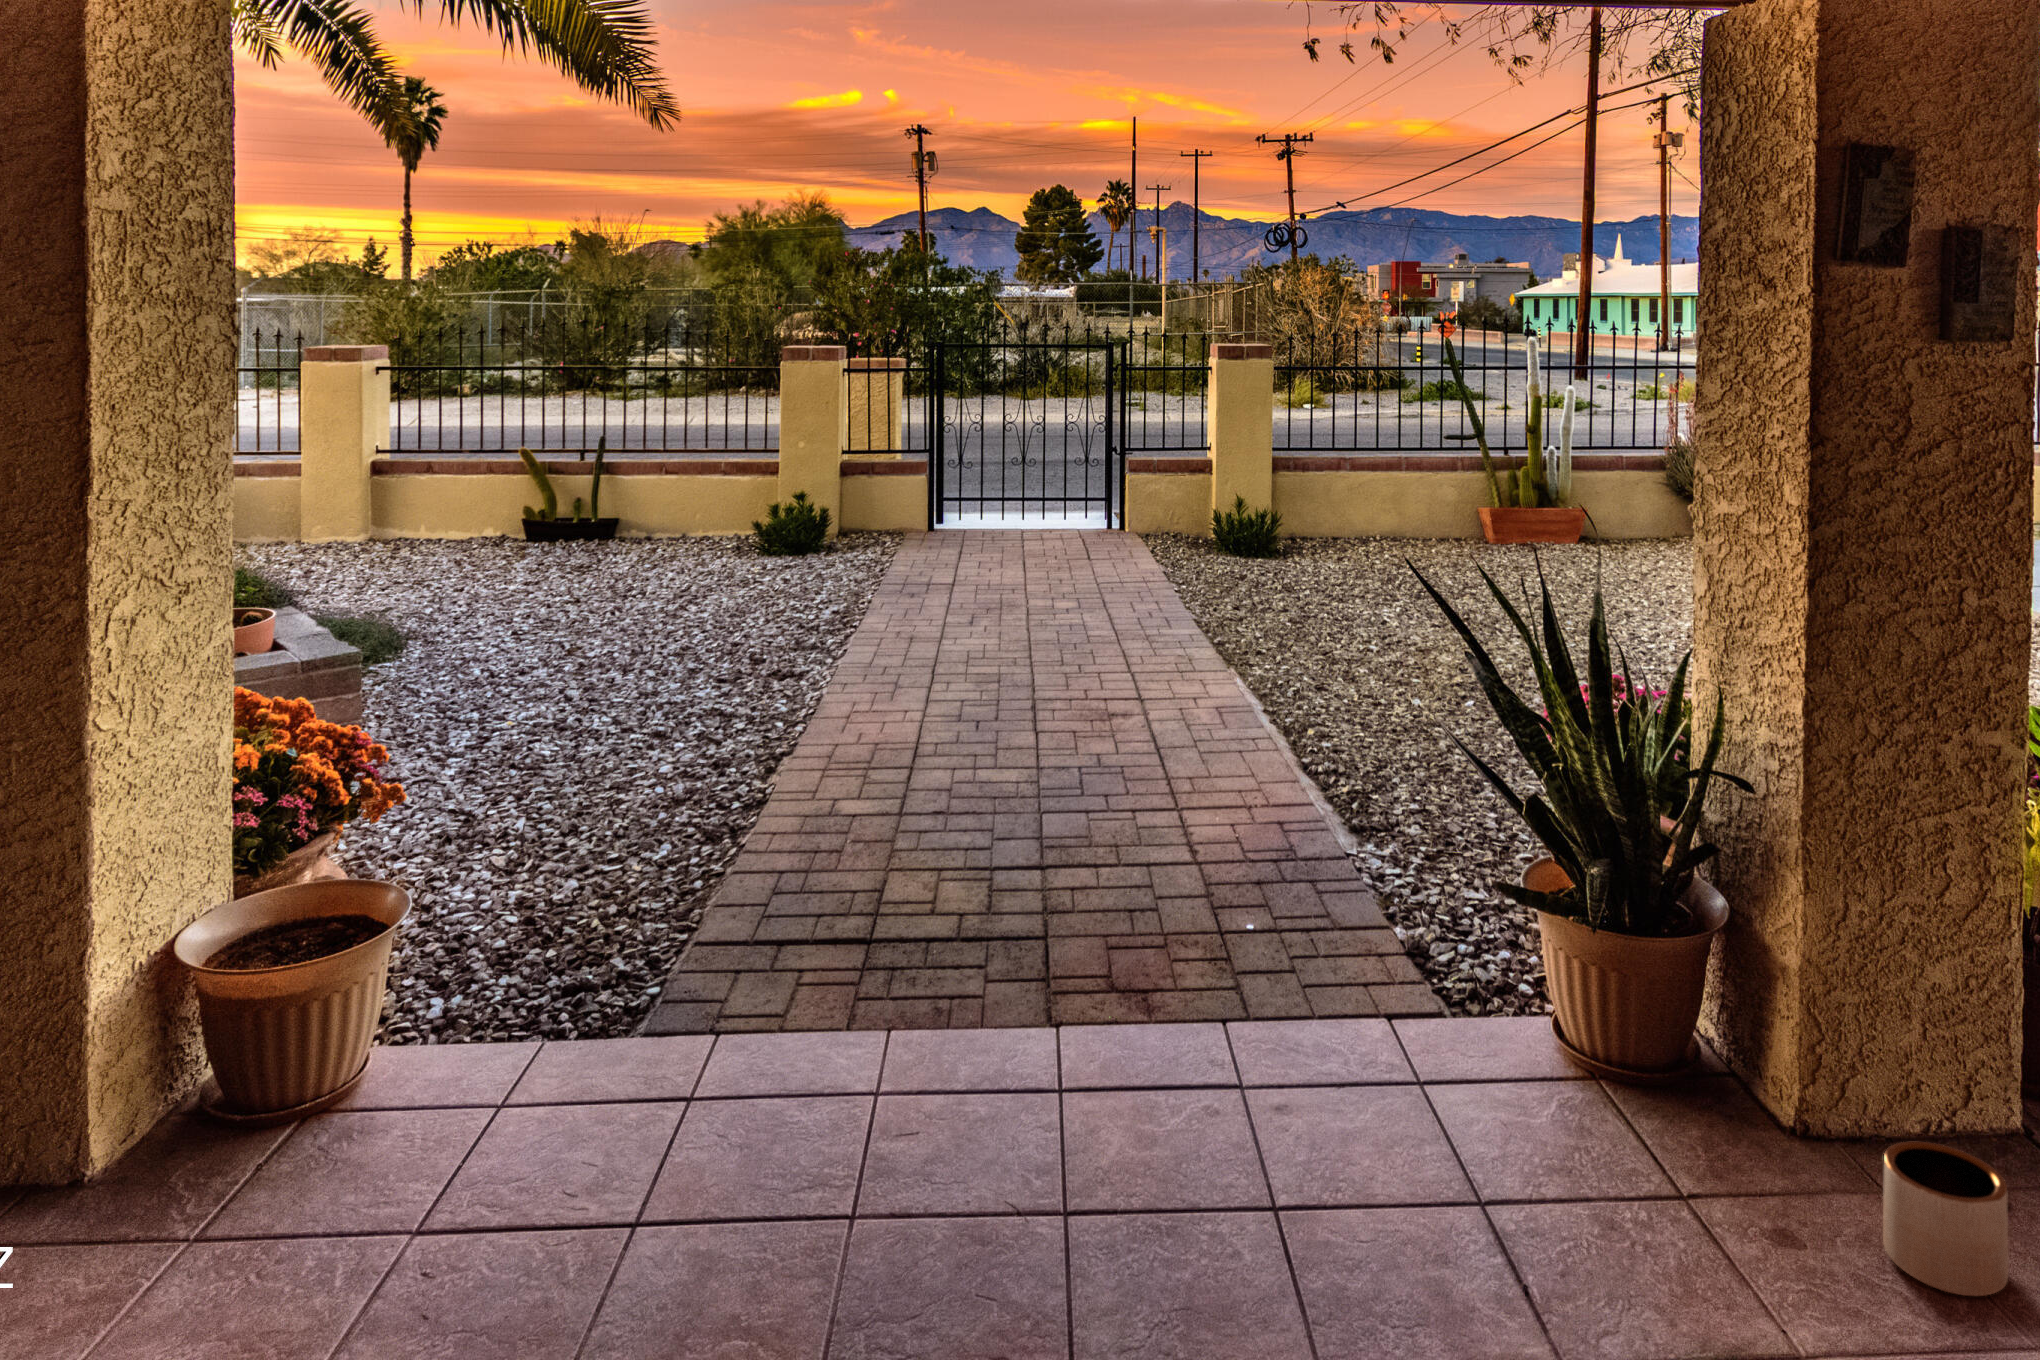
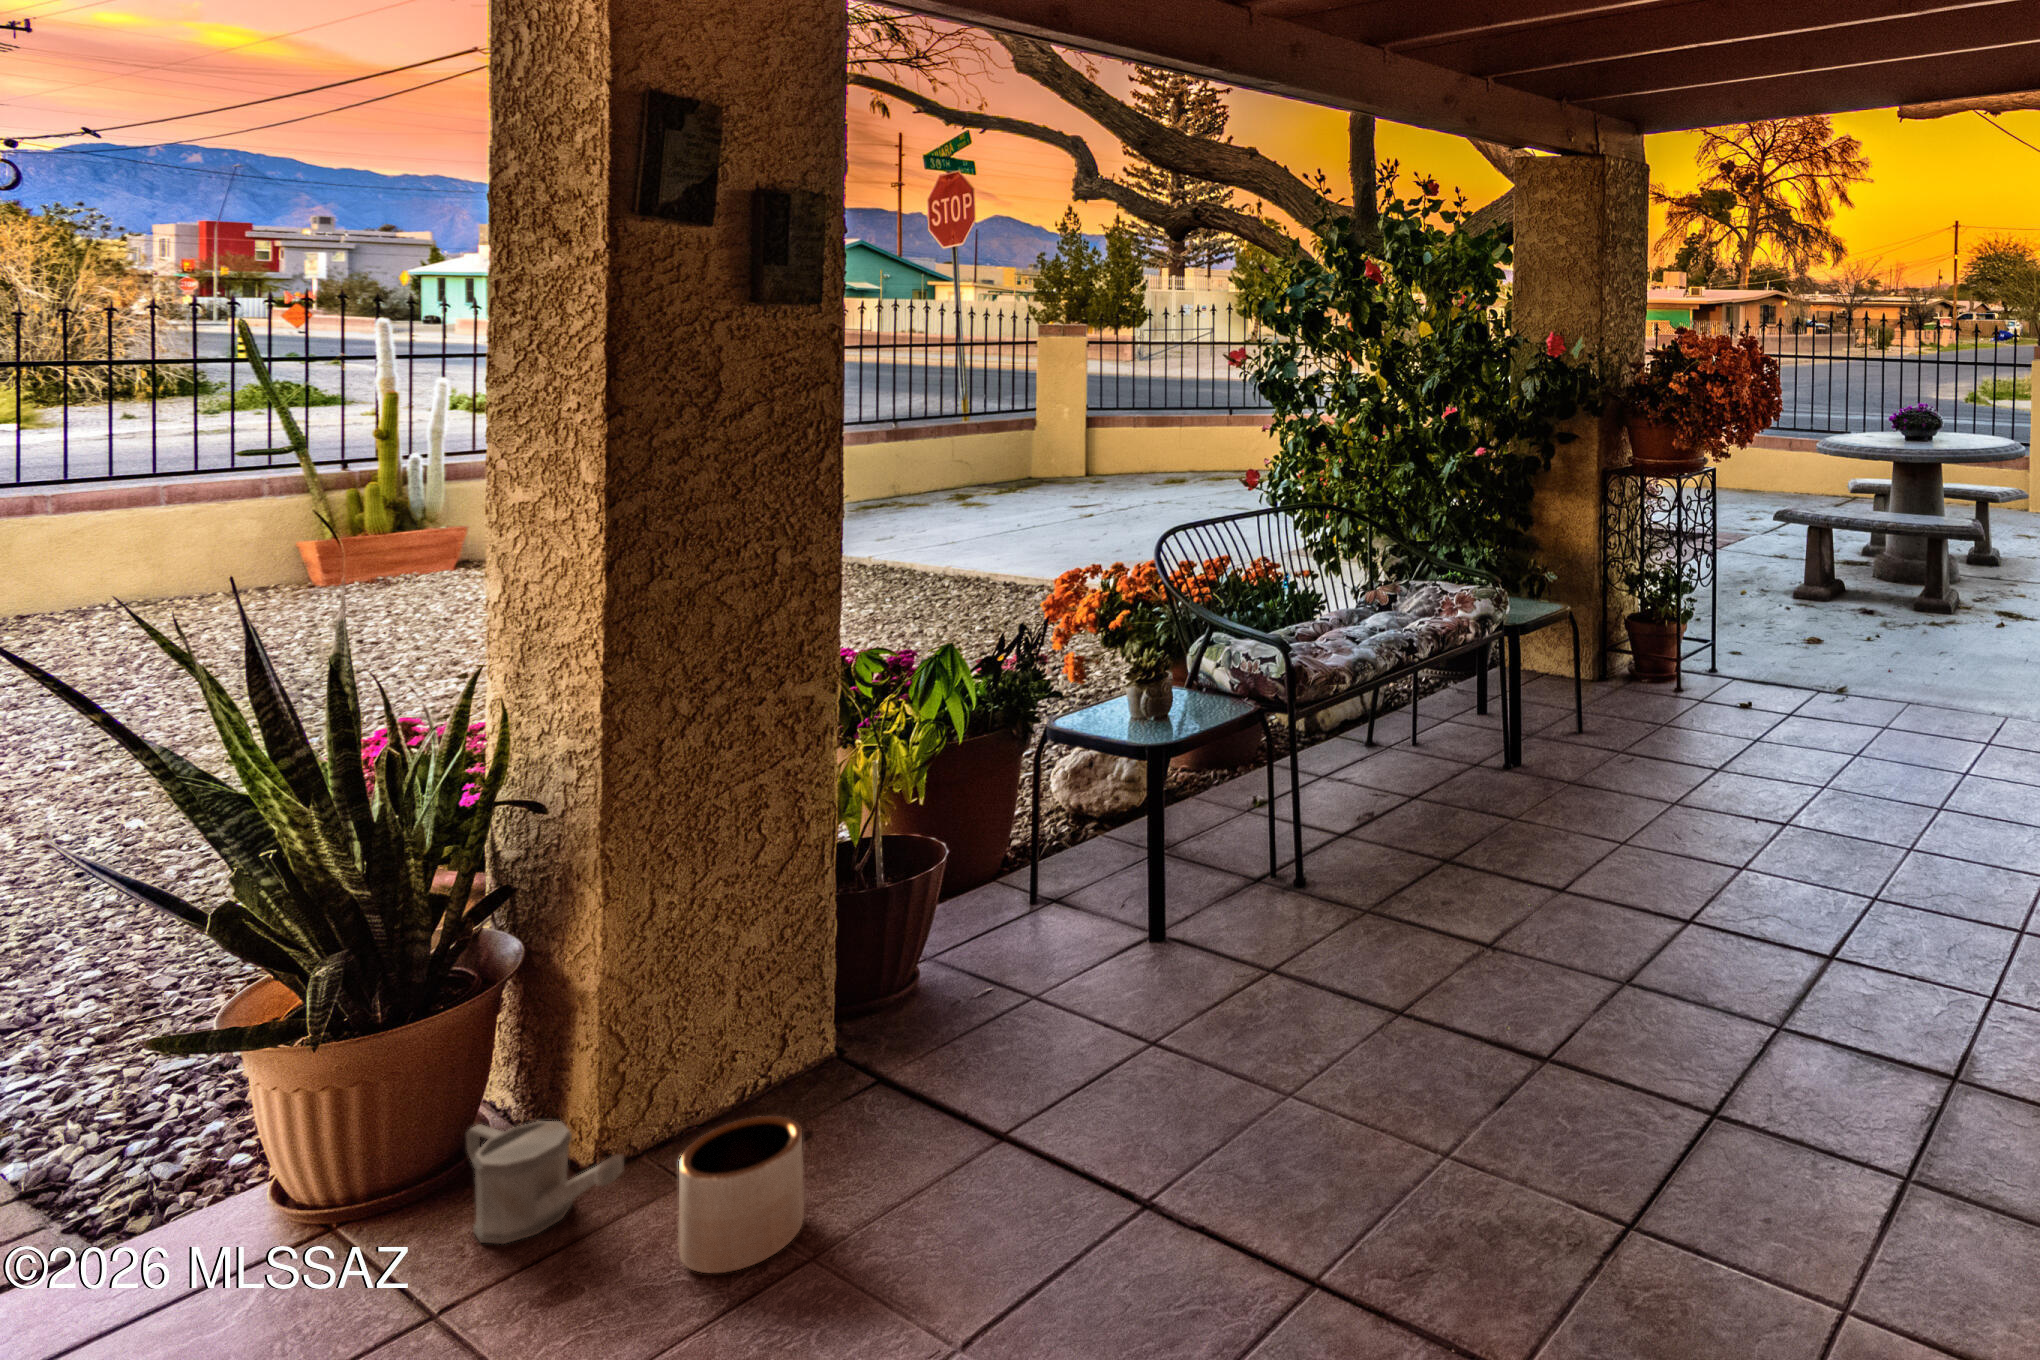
watering can: none [1688,1042,1828,1161] -> present [466,1121,623,1244]

